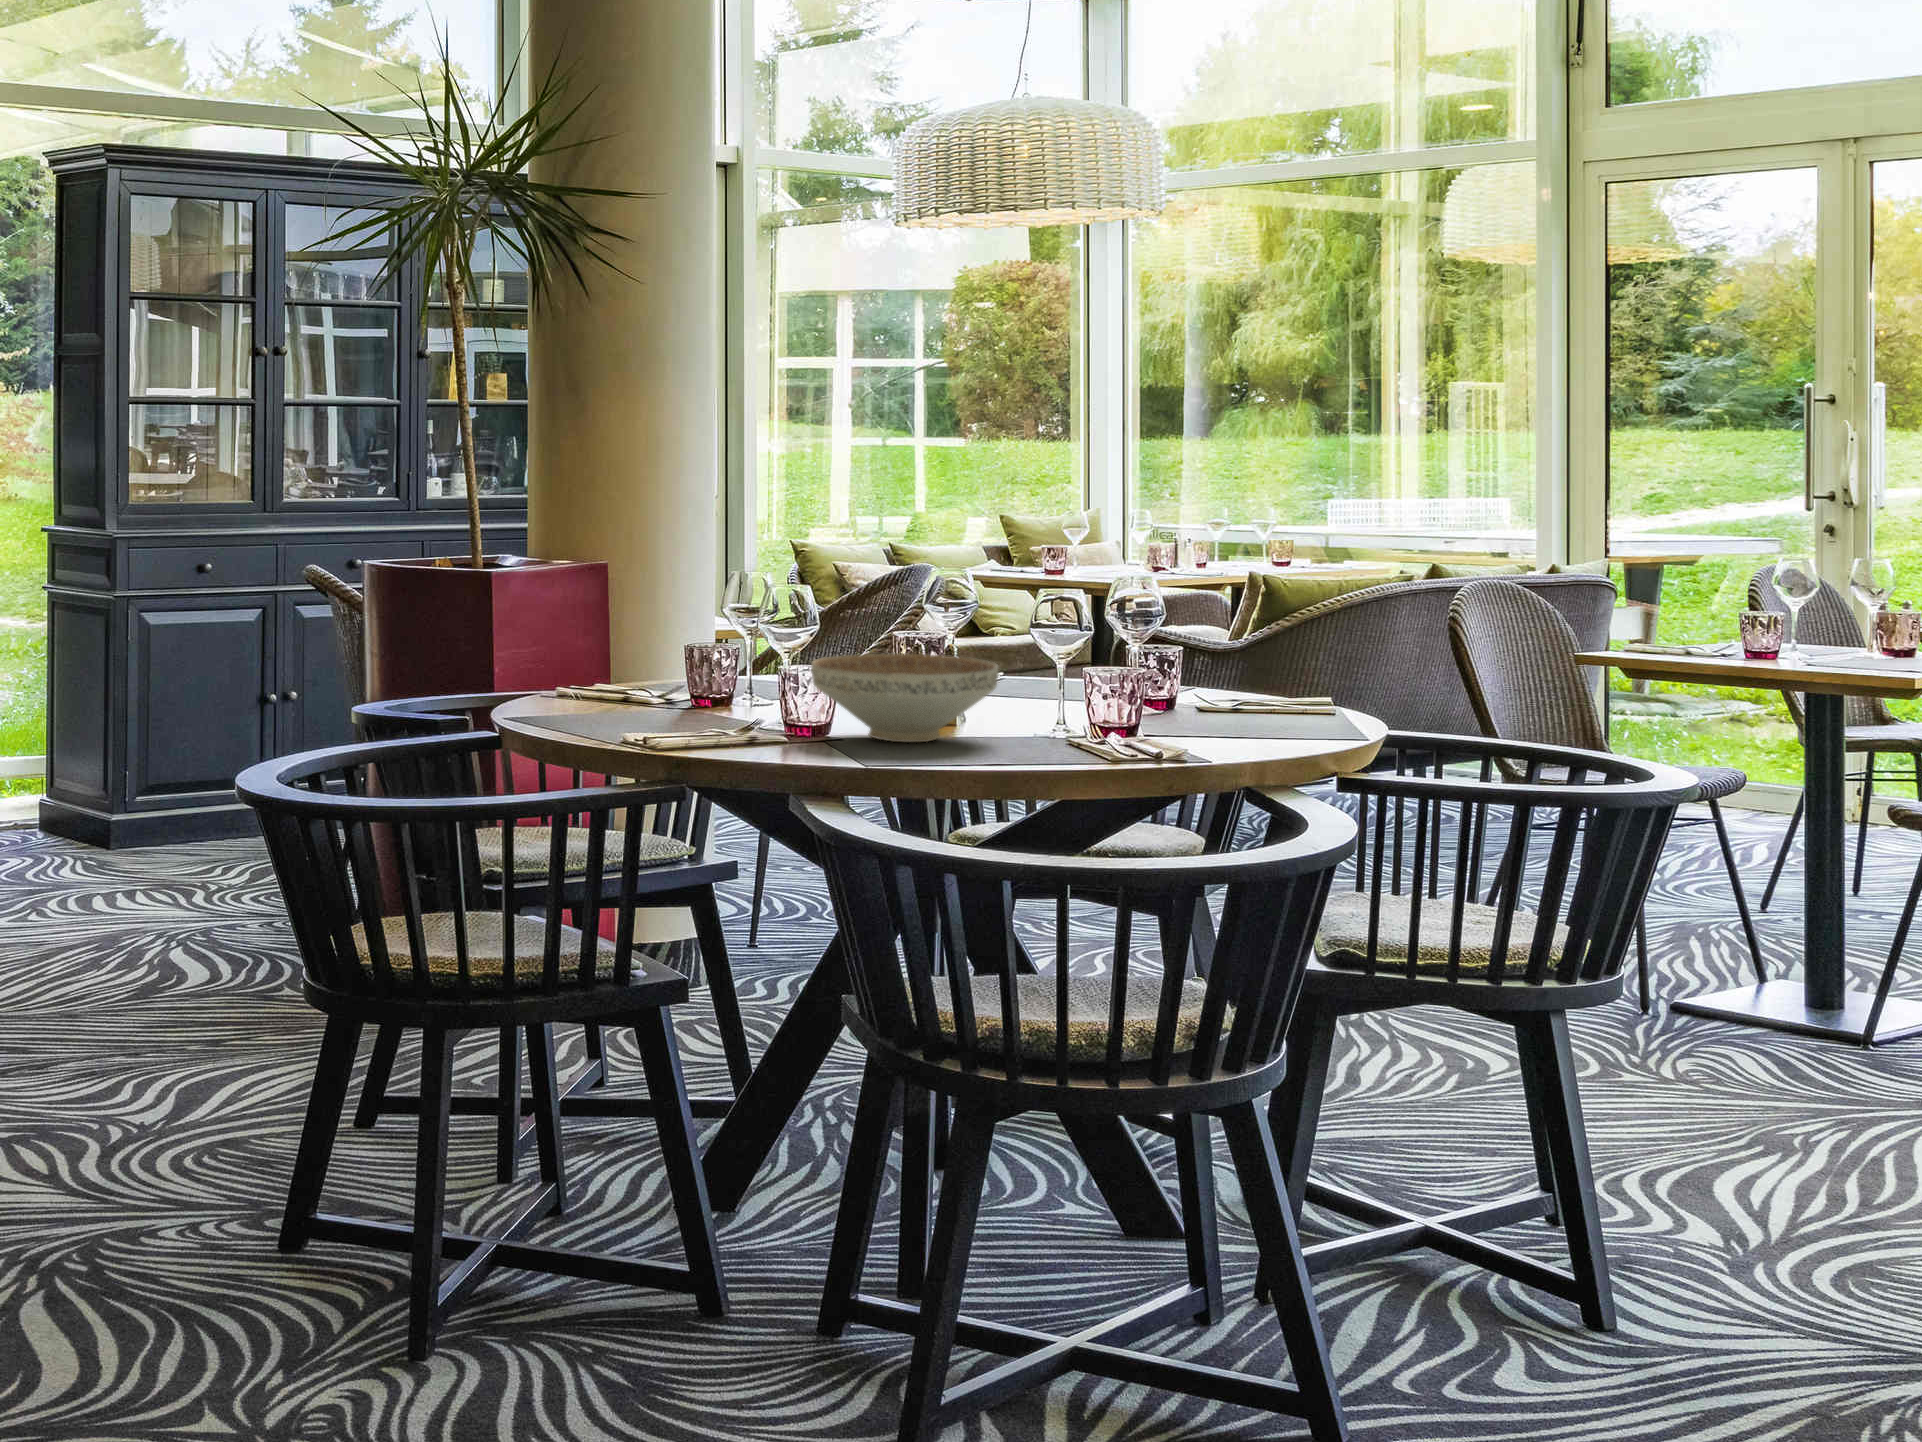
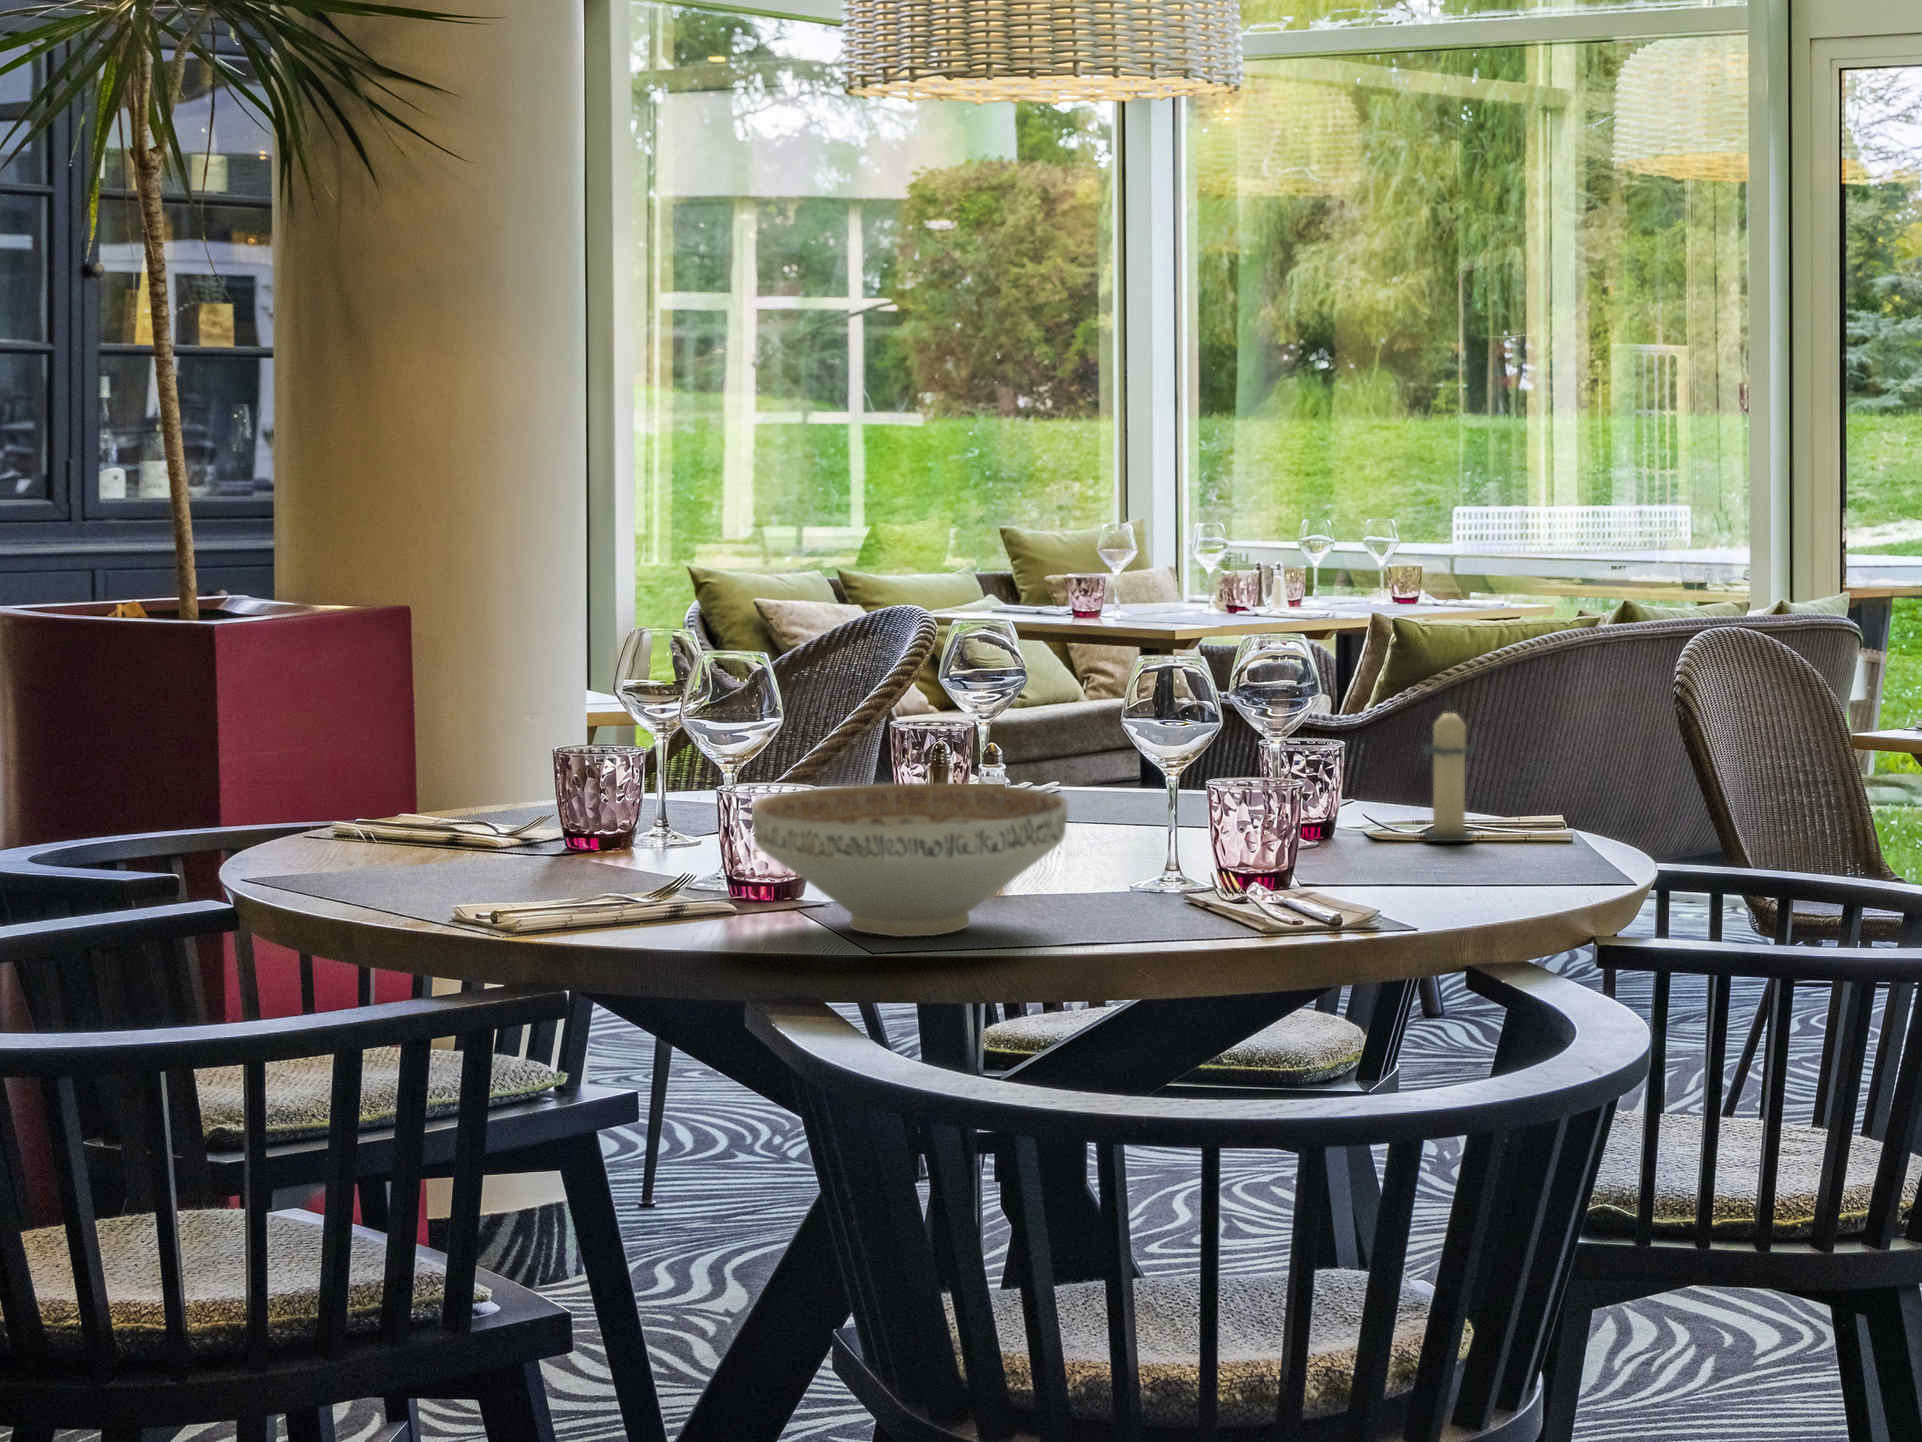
candle: none [1231,618,1276,708] -> present [1422,712,1475,841]

